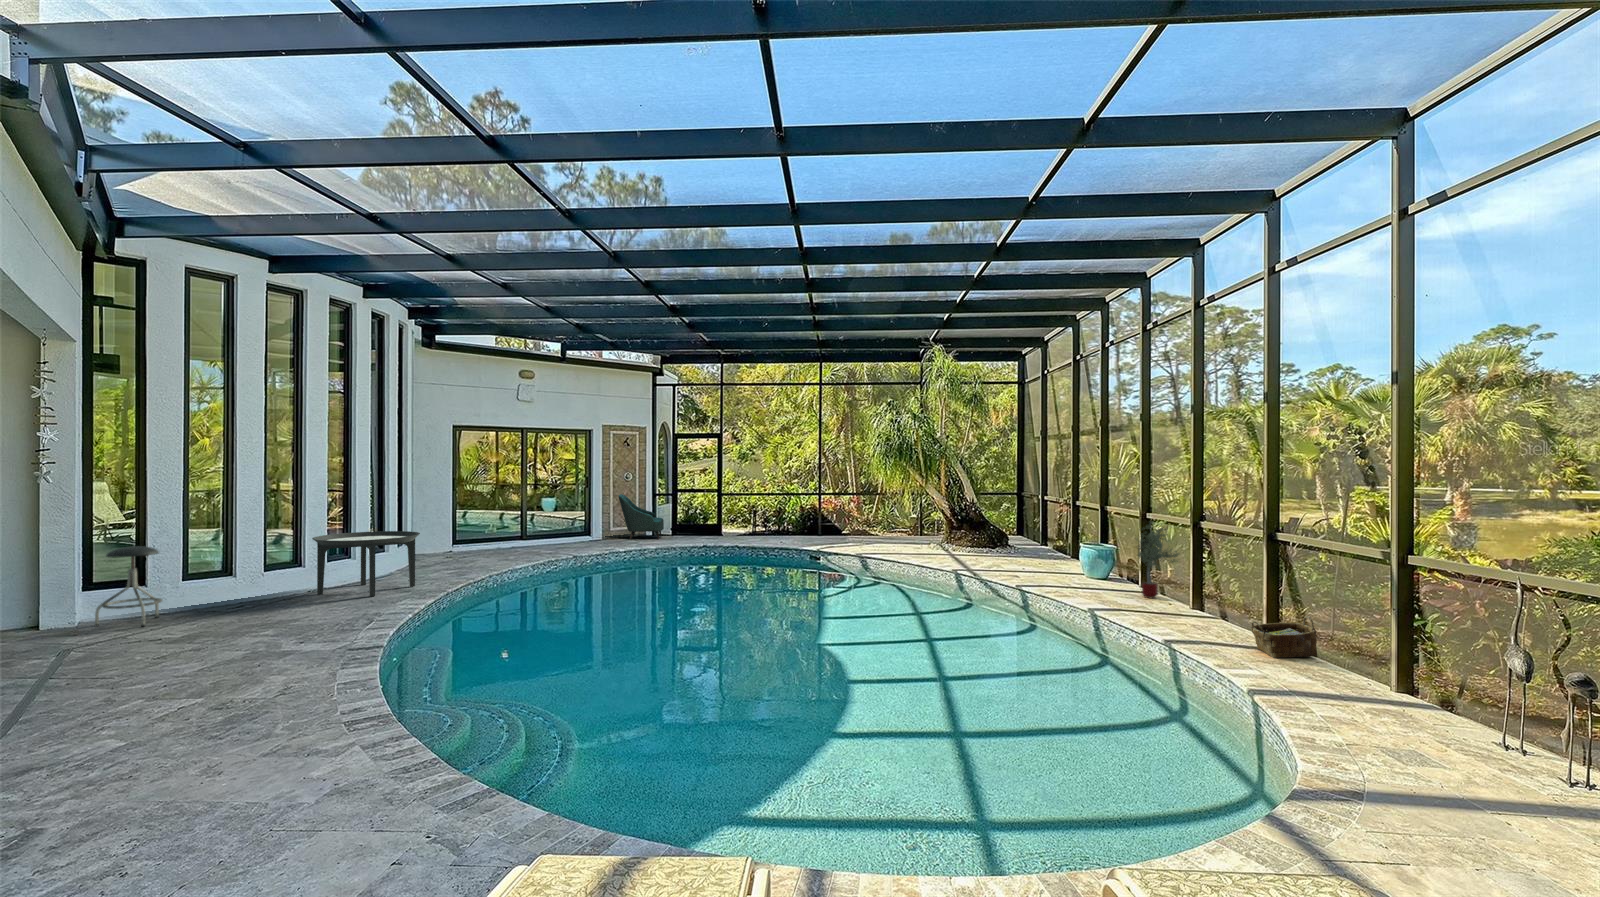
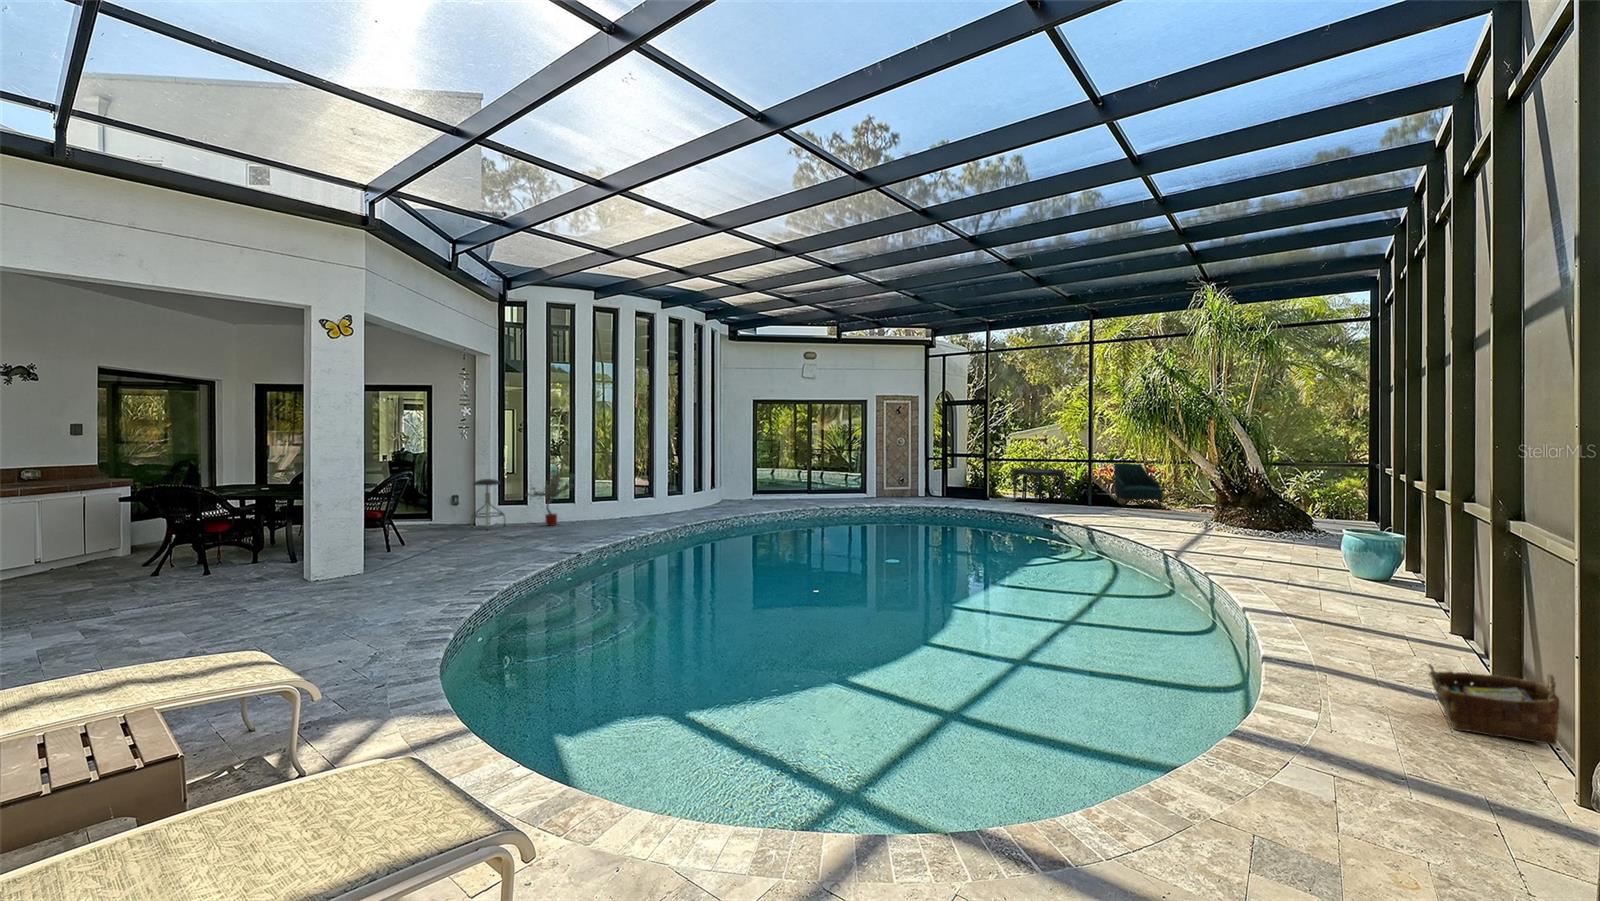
armchair: present [619,494,664,540] -> present [1114,463,1163,507]
potted tree: present [1138,522,1178,598] -> present [528,468,575,526]
round table: present [312,531,420,596] -> present [1012,468,1066,503]

